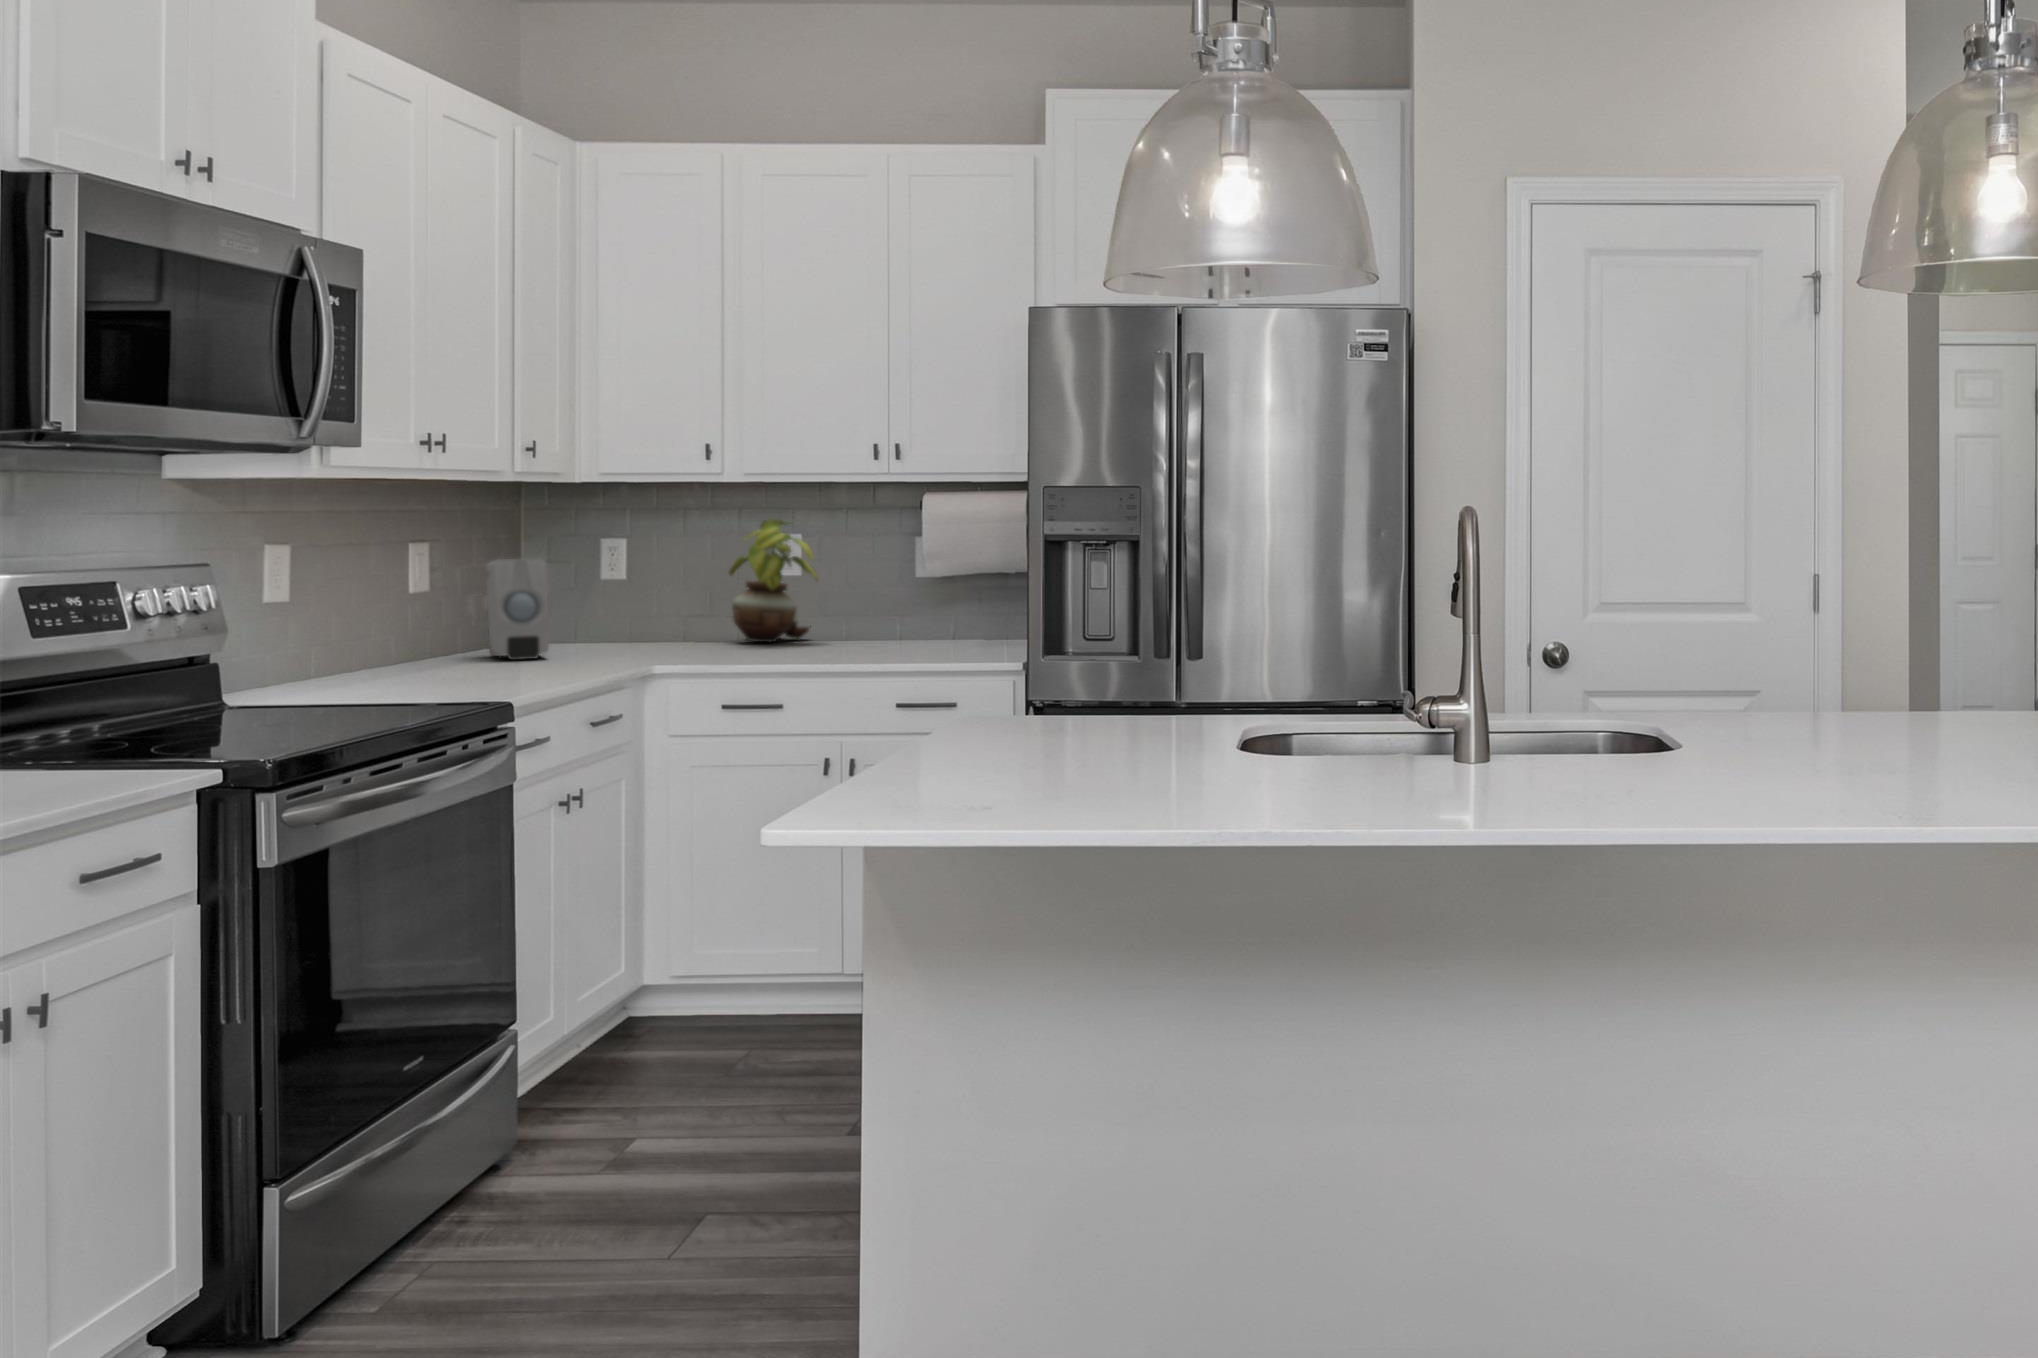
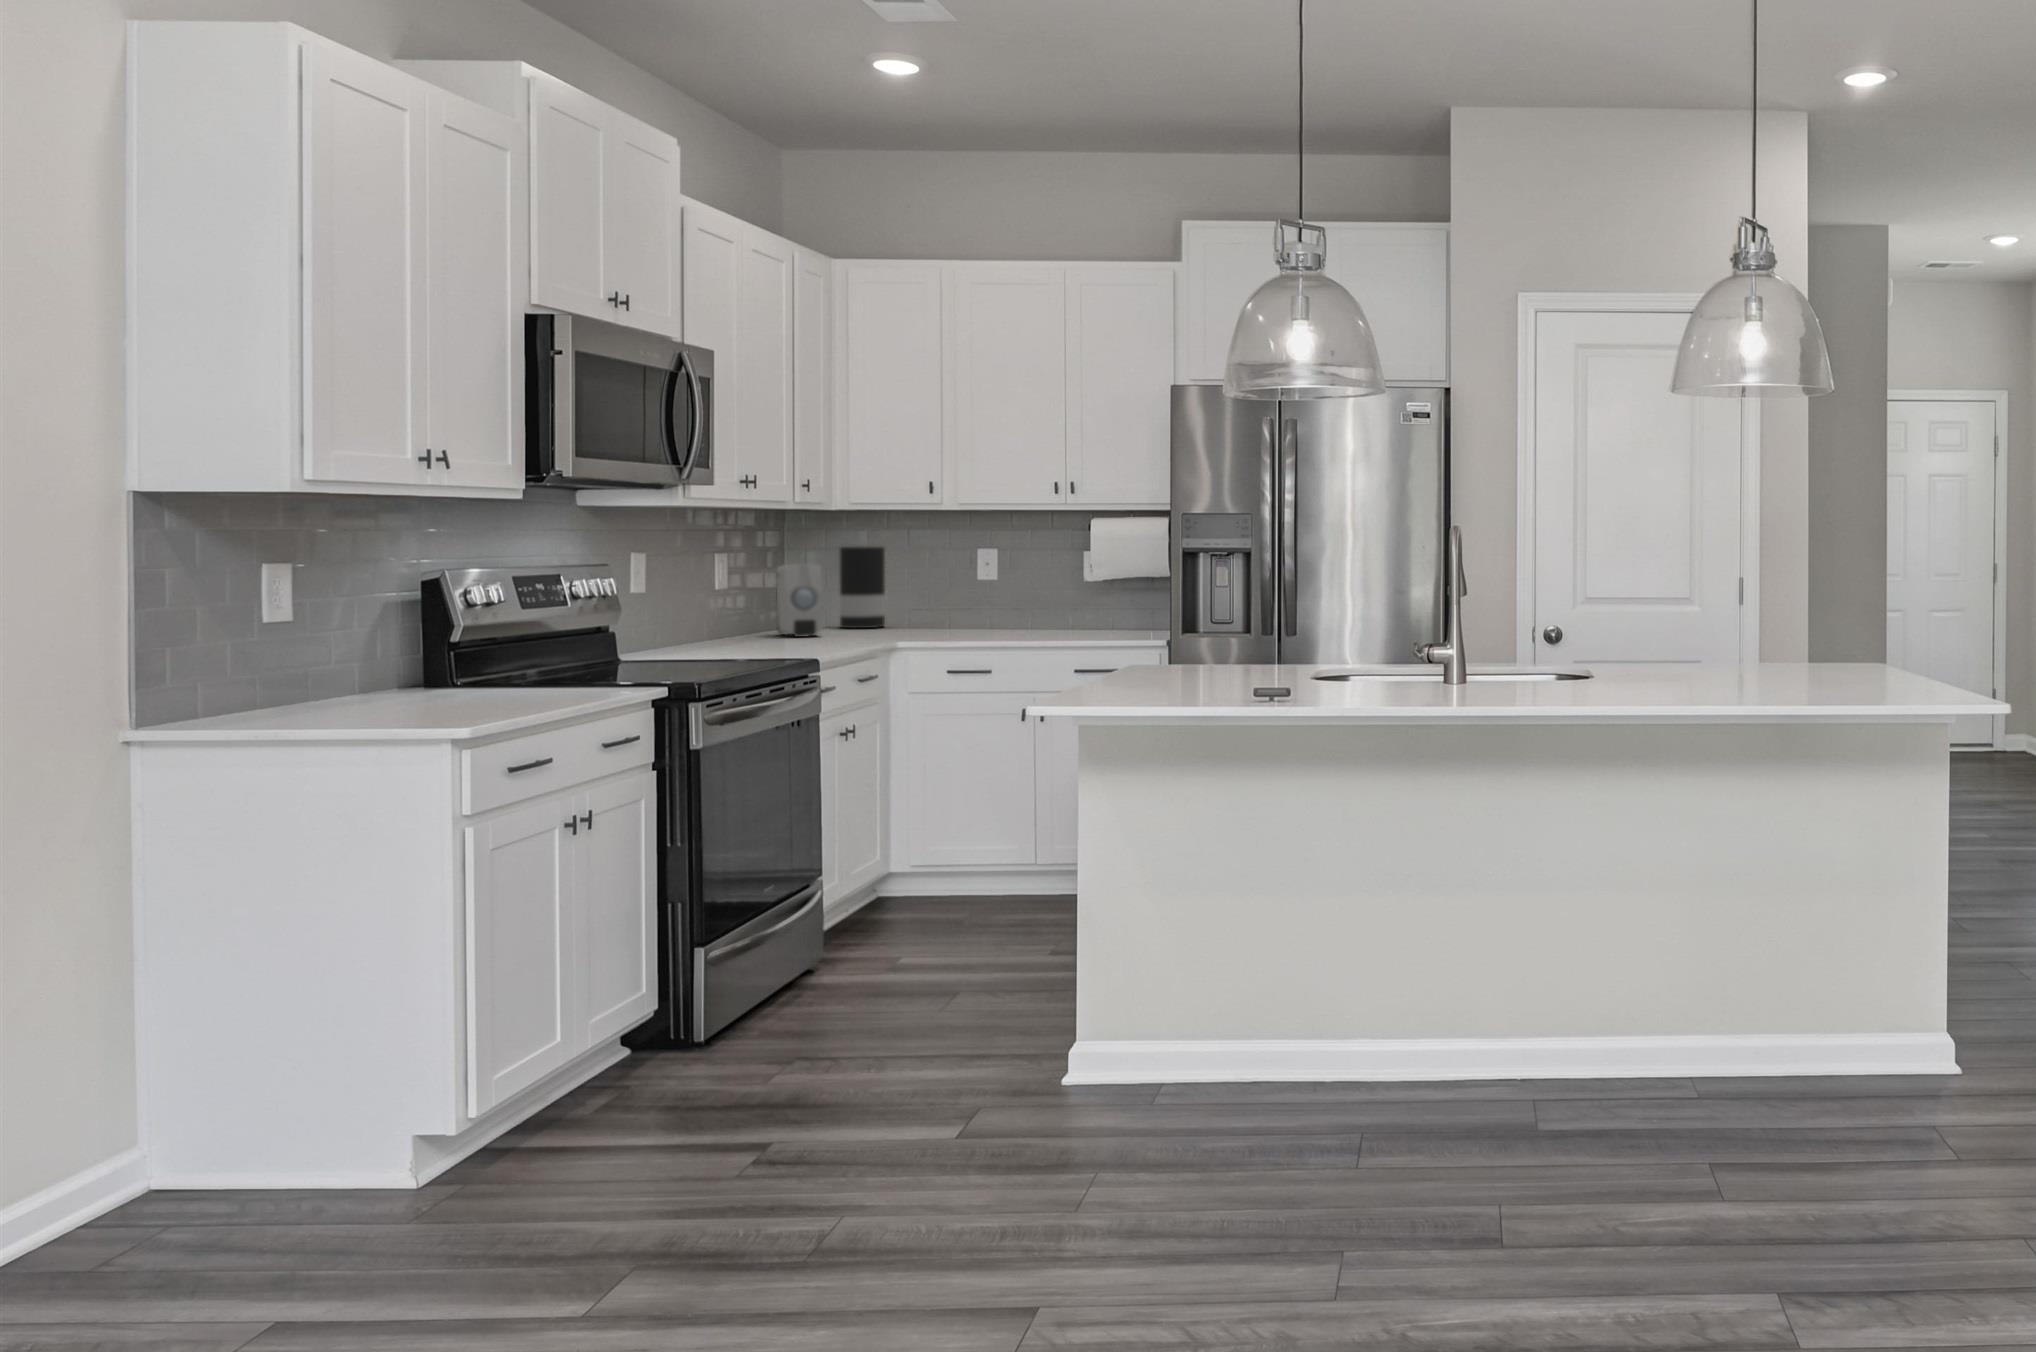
potted plant: present [729,519,818,642] -> none [942,536,1010,627]
vase: none [584,533,649,645] -> present [839,547,885,628]

